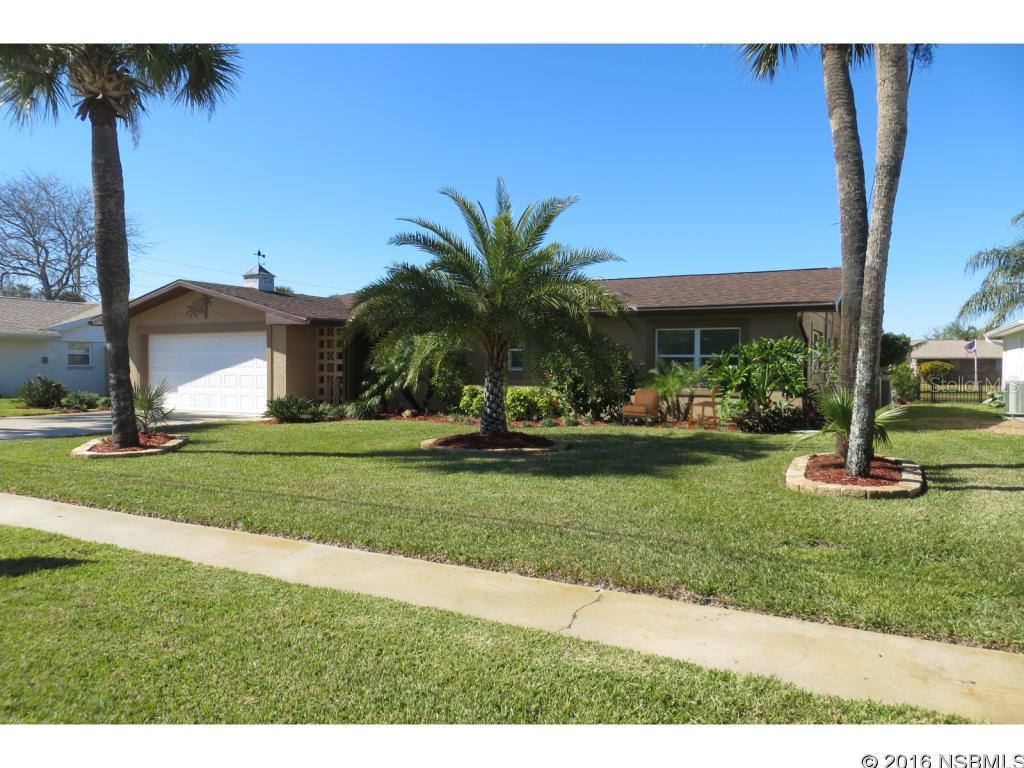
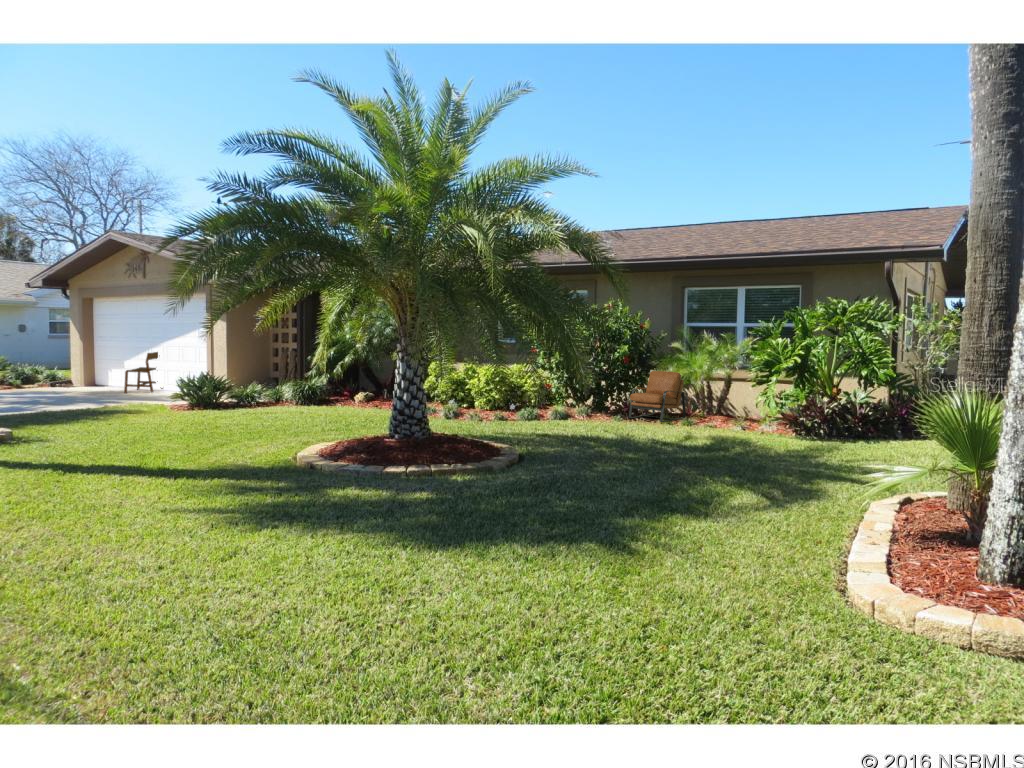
bench: present [689,385,727,430] -> present [124,352,163,393]

